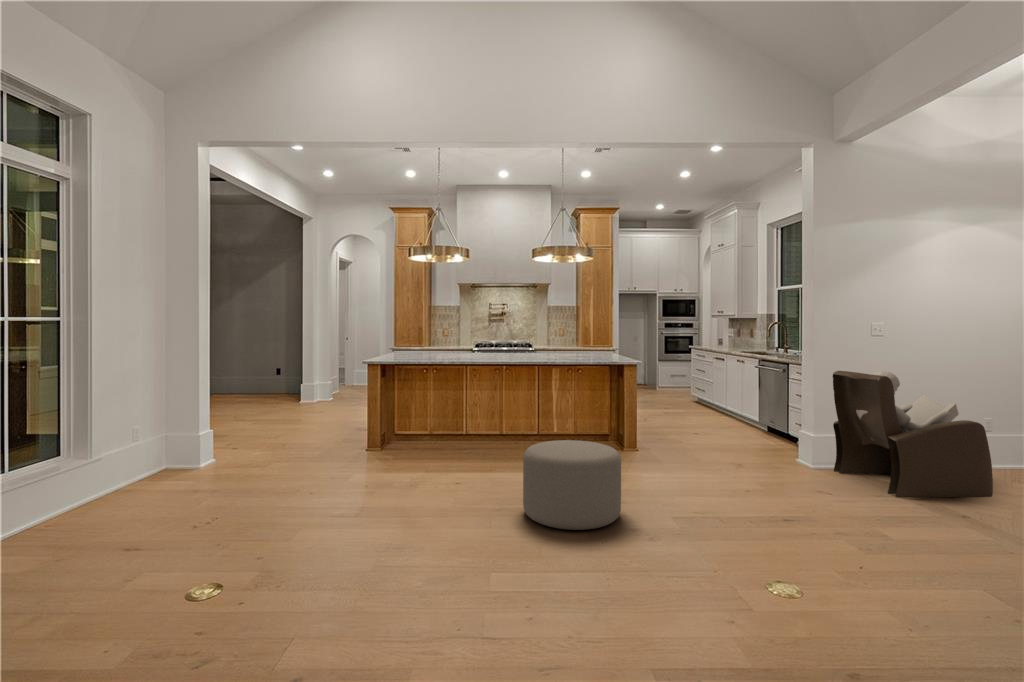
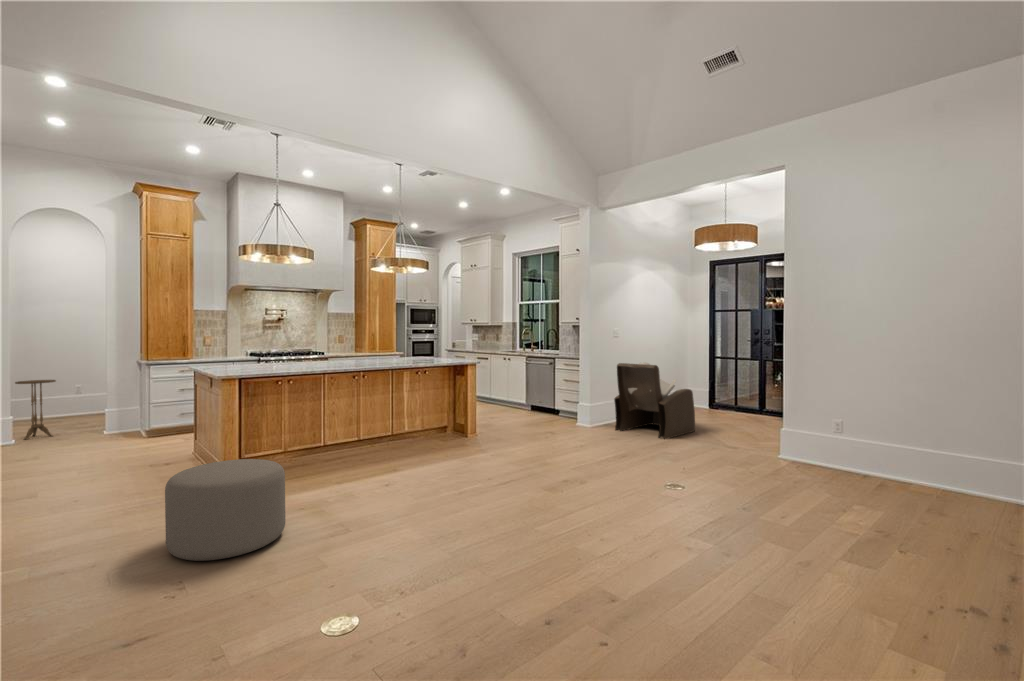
side table: none [324,359,347,402] -> present [15,380,56,440]
ottoman: present [523,440,621,530] -> present [165,459,286,561]

